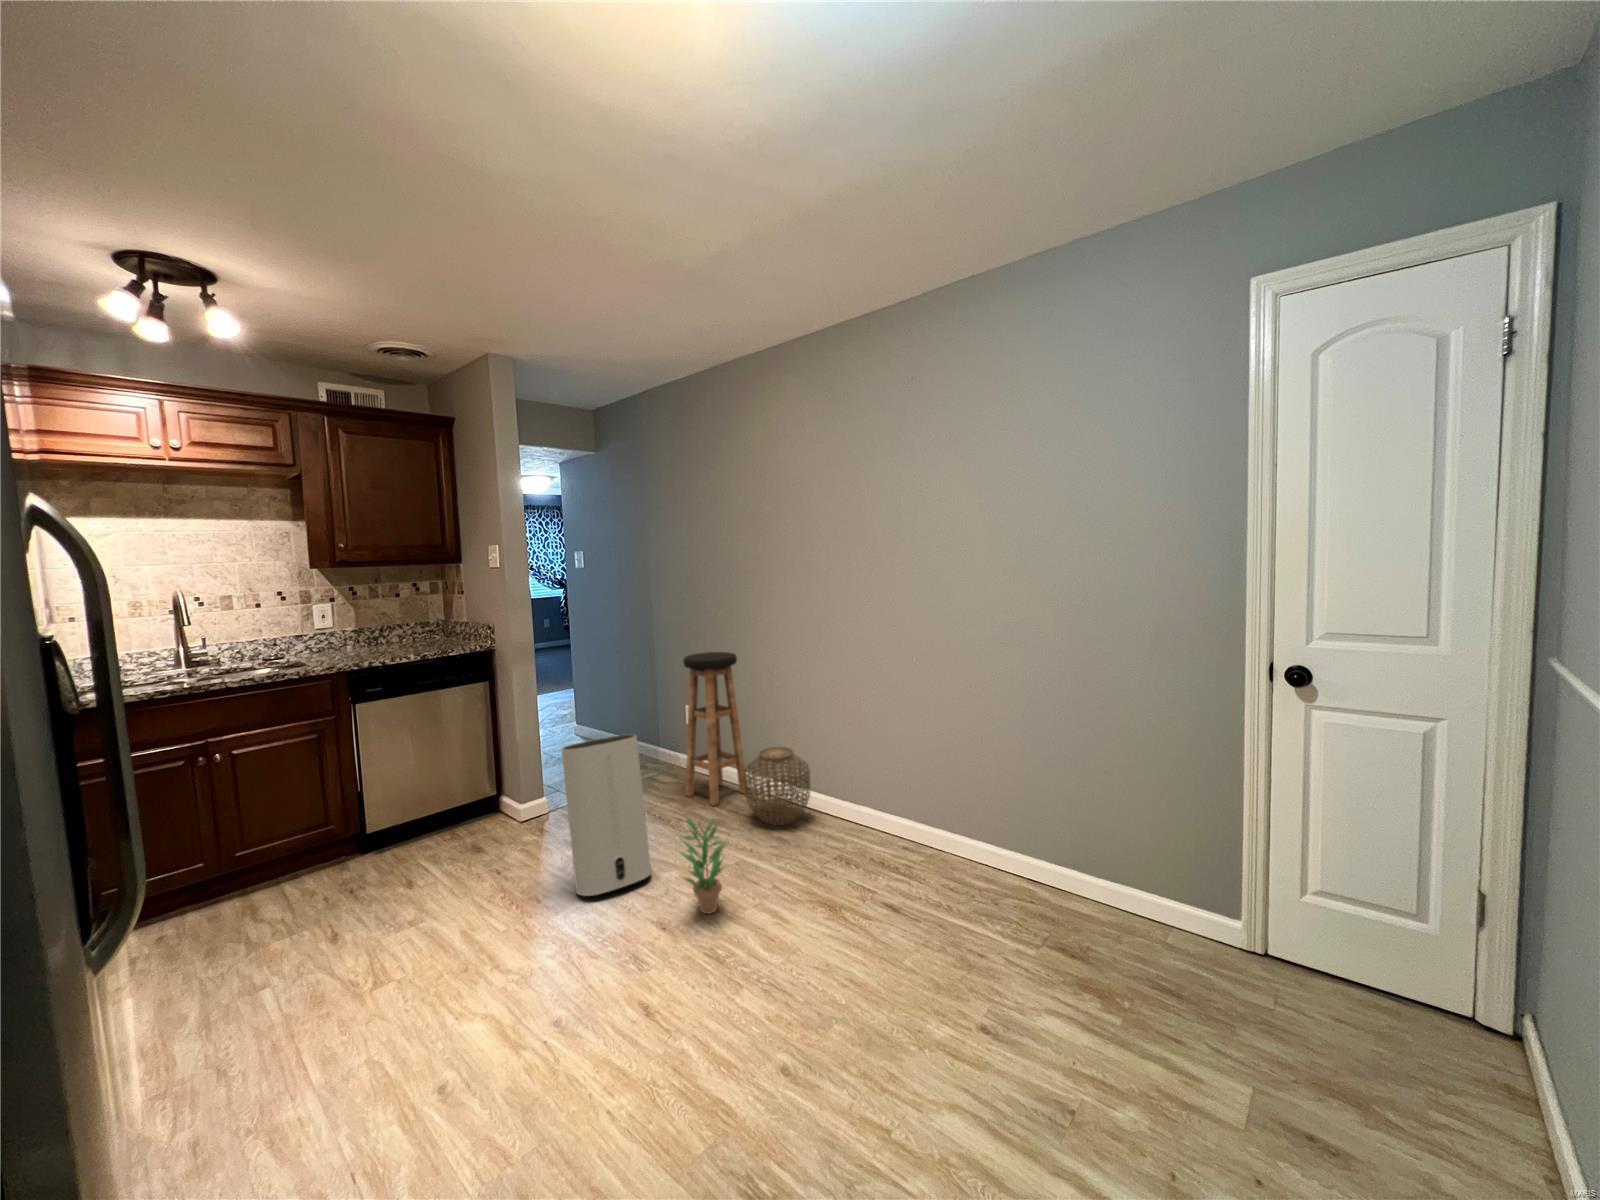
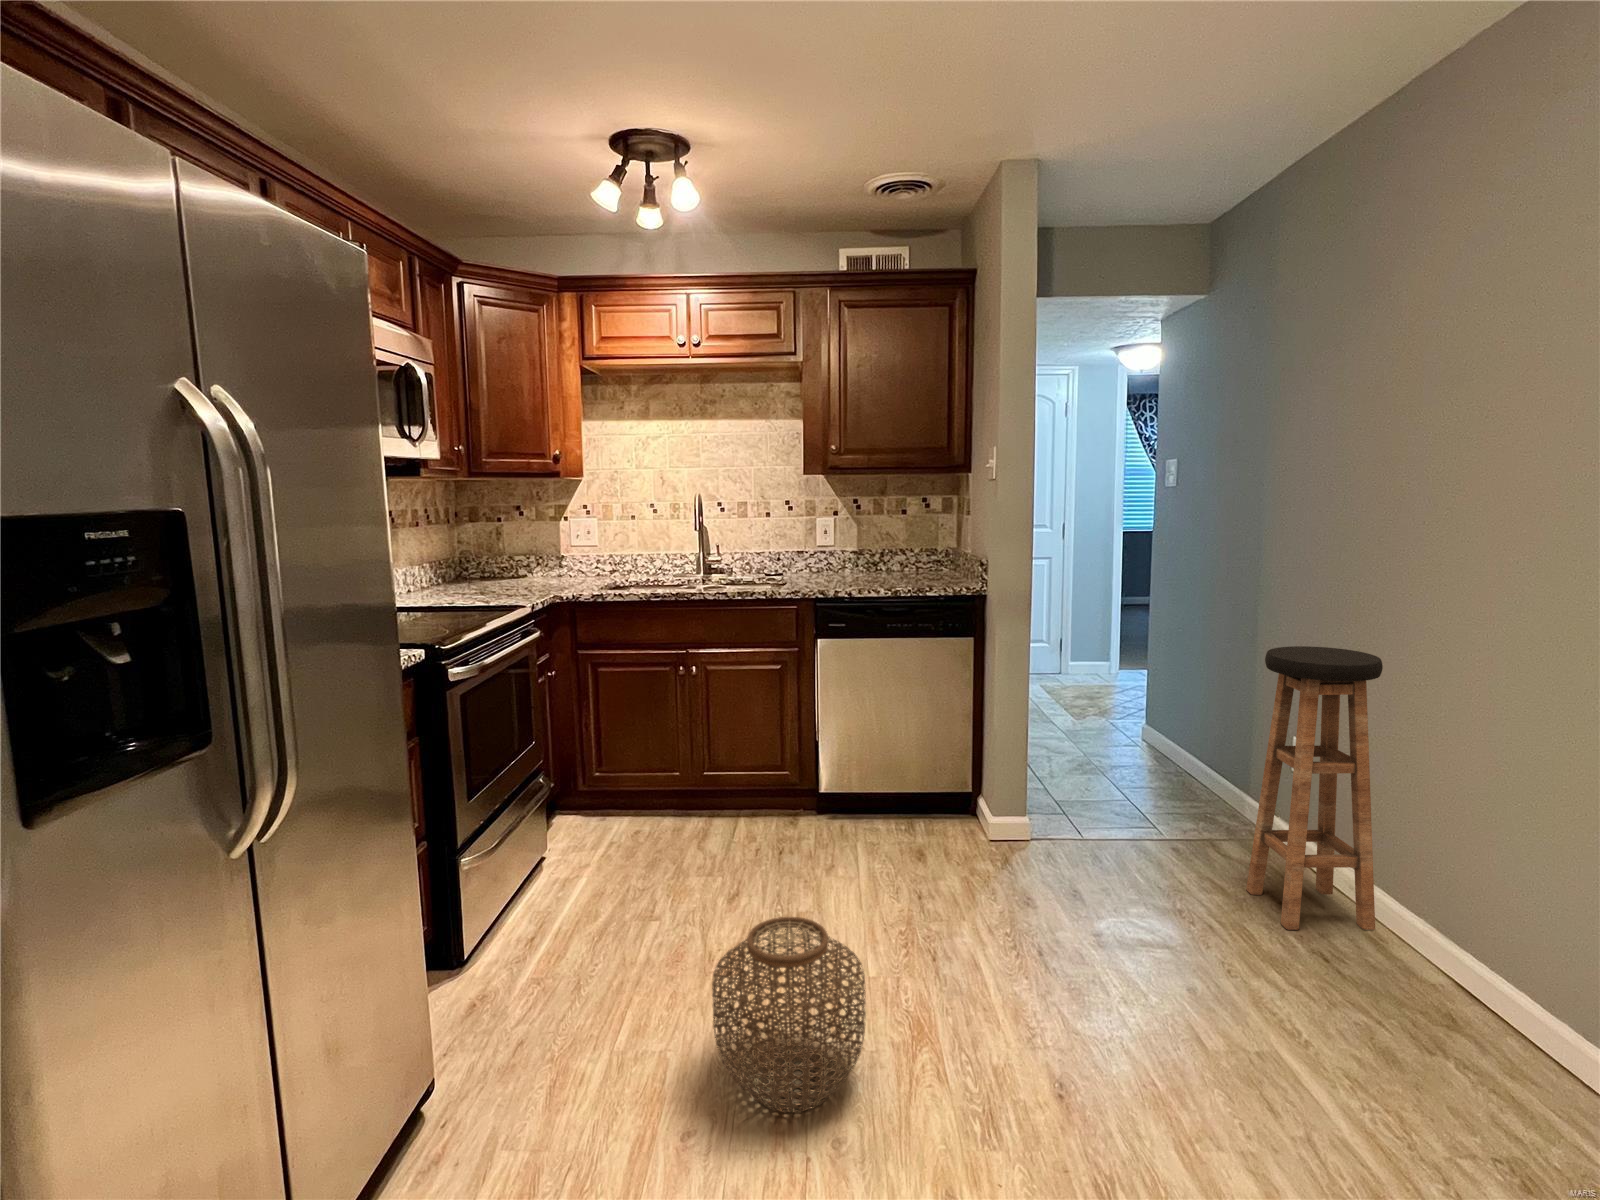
air purifier: present [561,734,651,896] -> none [980,752,1105,999]
woven basket: present [744,747,810,825] -> present [712,917,866,1112]
potted plant: present [680,818,726,914] -> none [1094,929,1204,1120]

